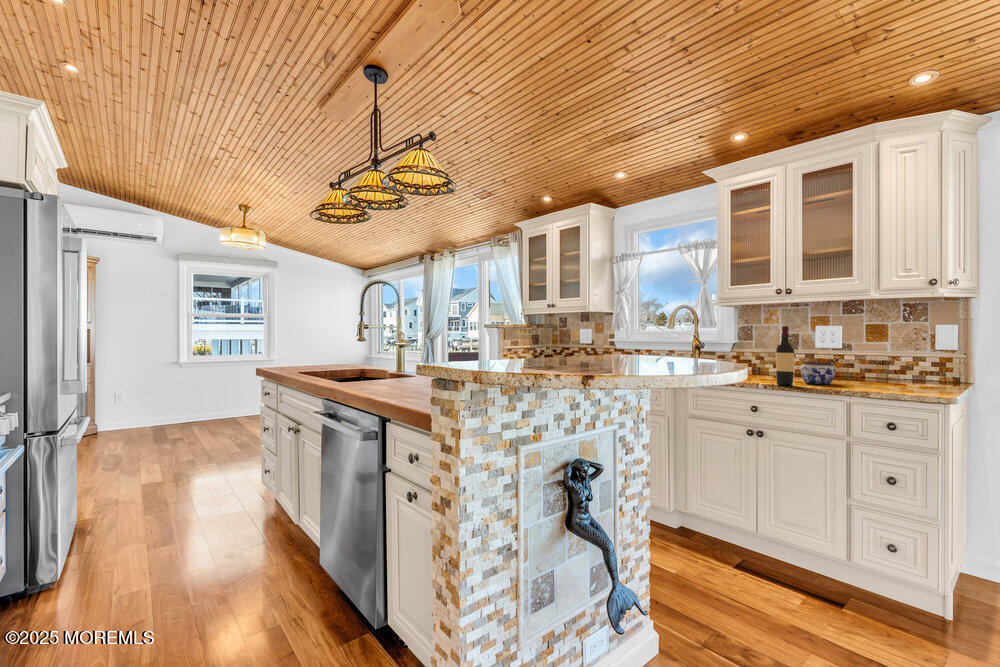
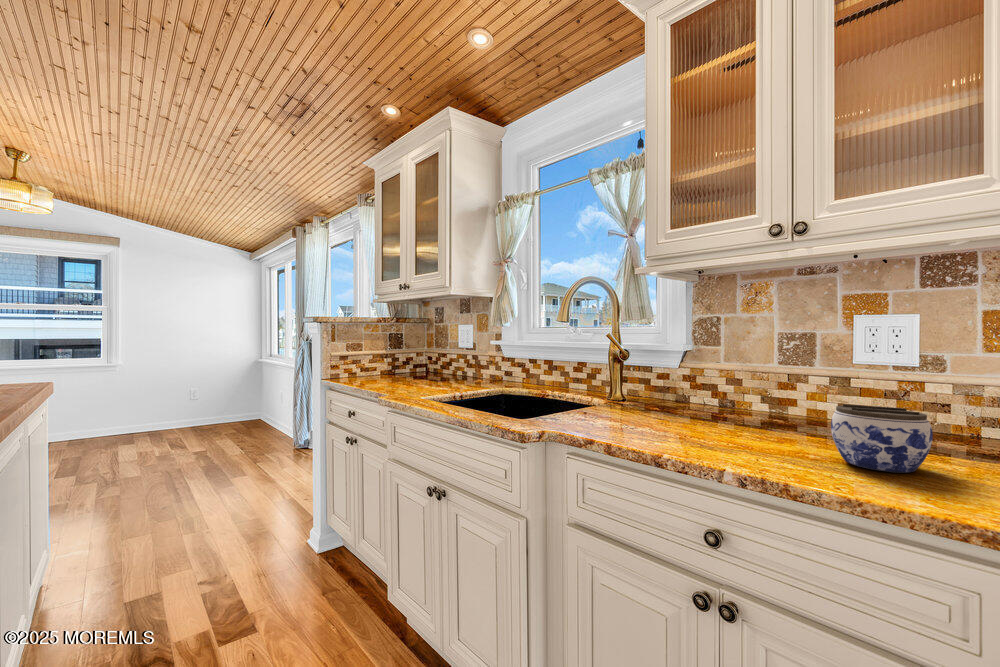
wine bottle: present [776,326,794,386] -> none [767,309,820,480]

